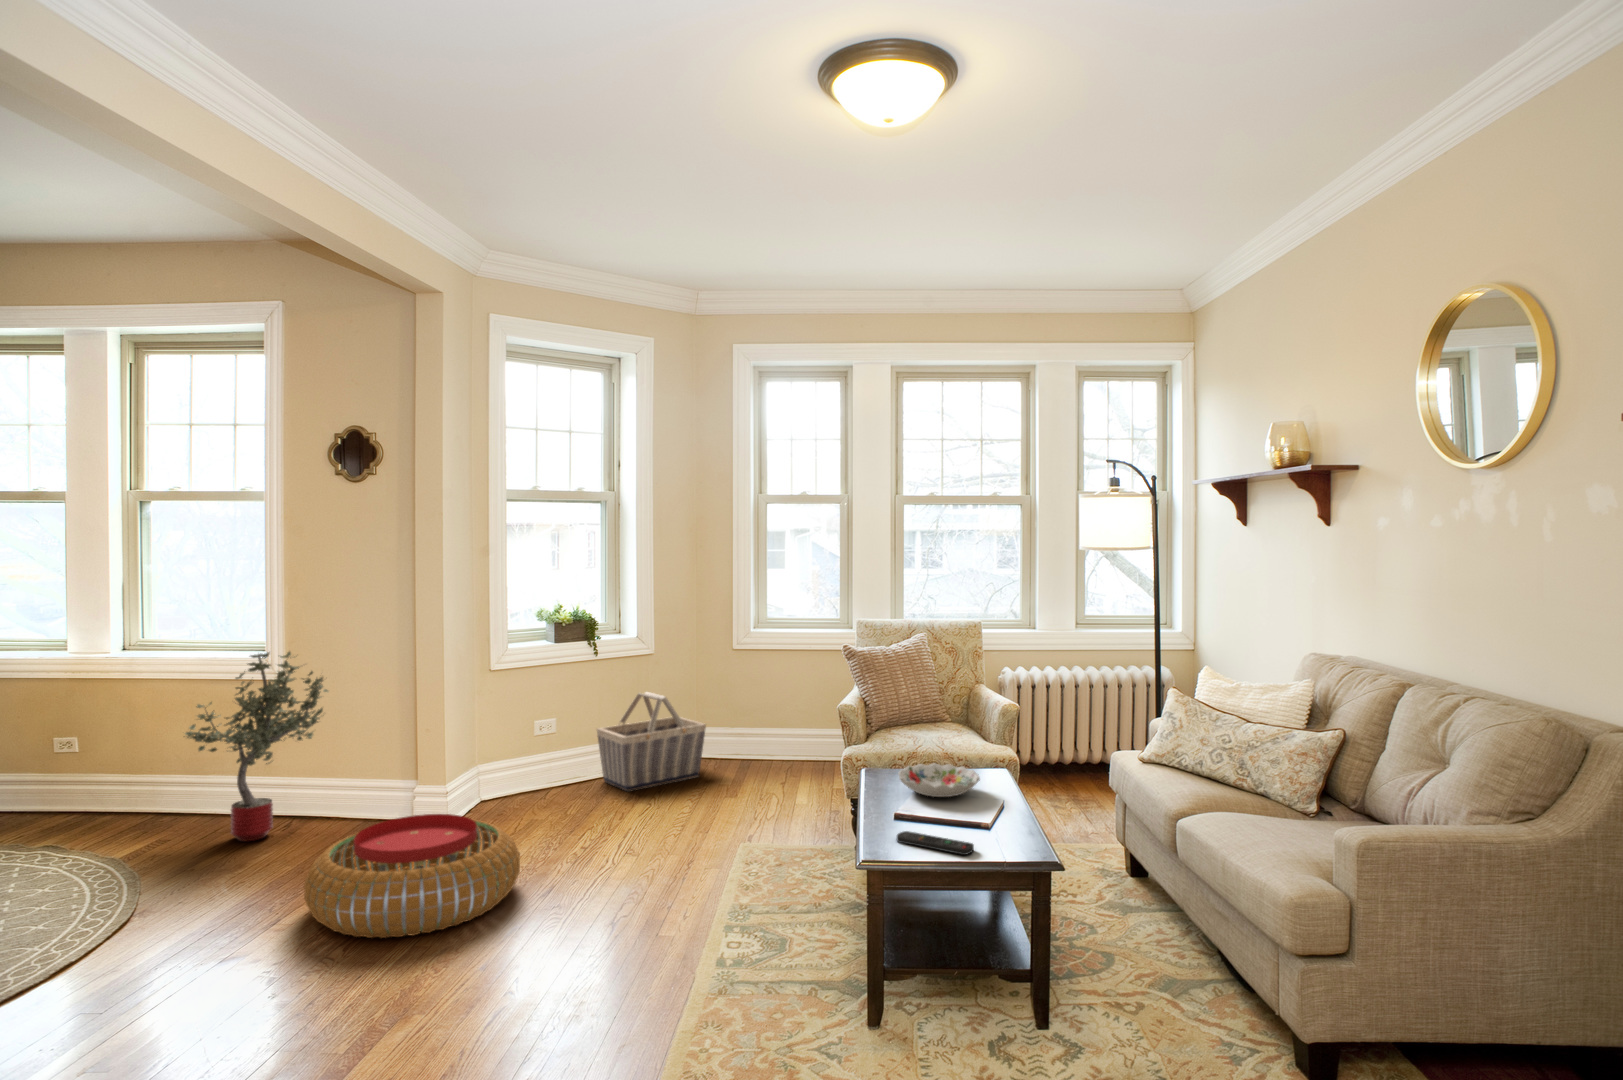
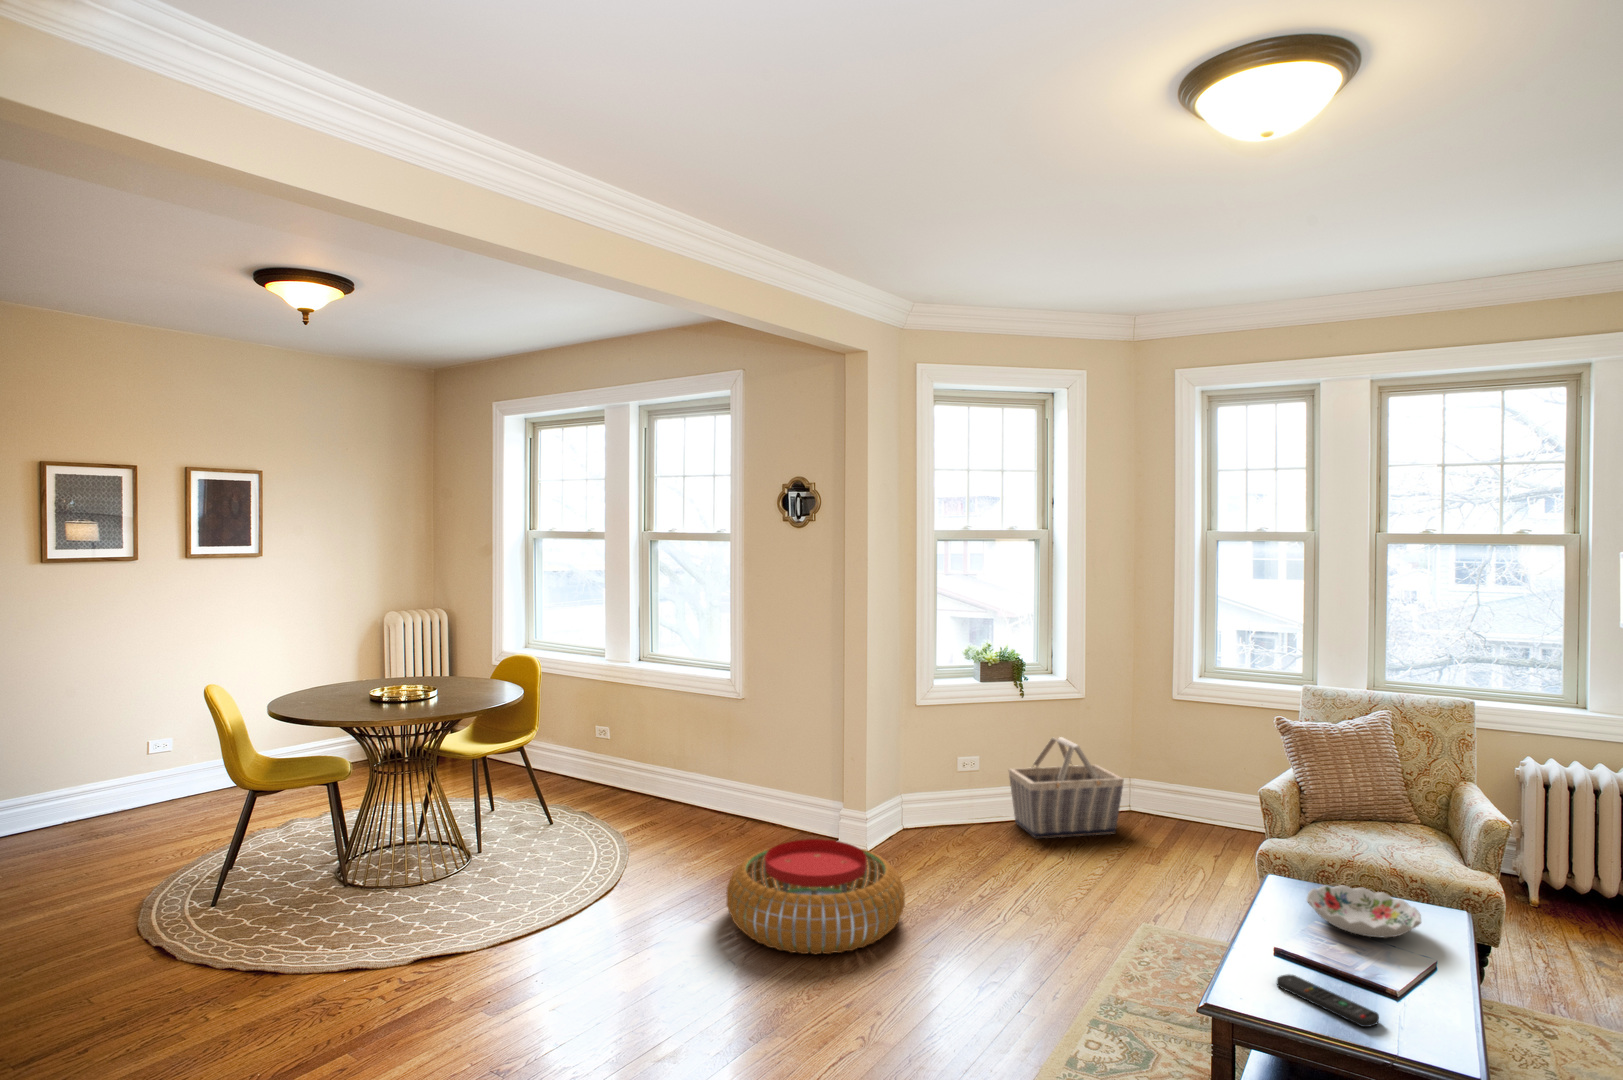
potted tree: present [185,652,328,841] -> none [668,674,770,832]

